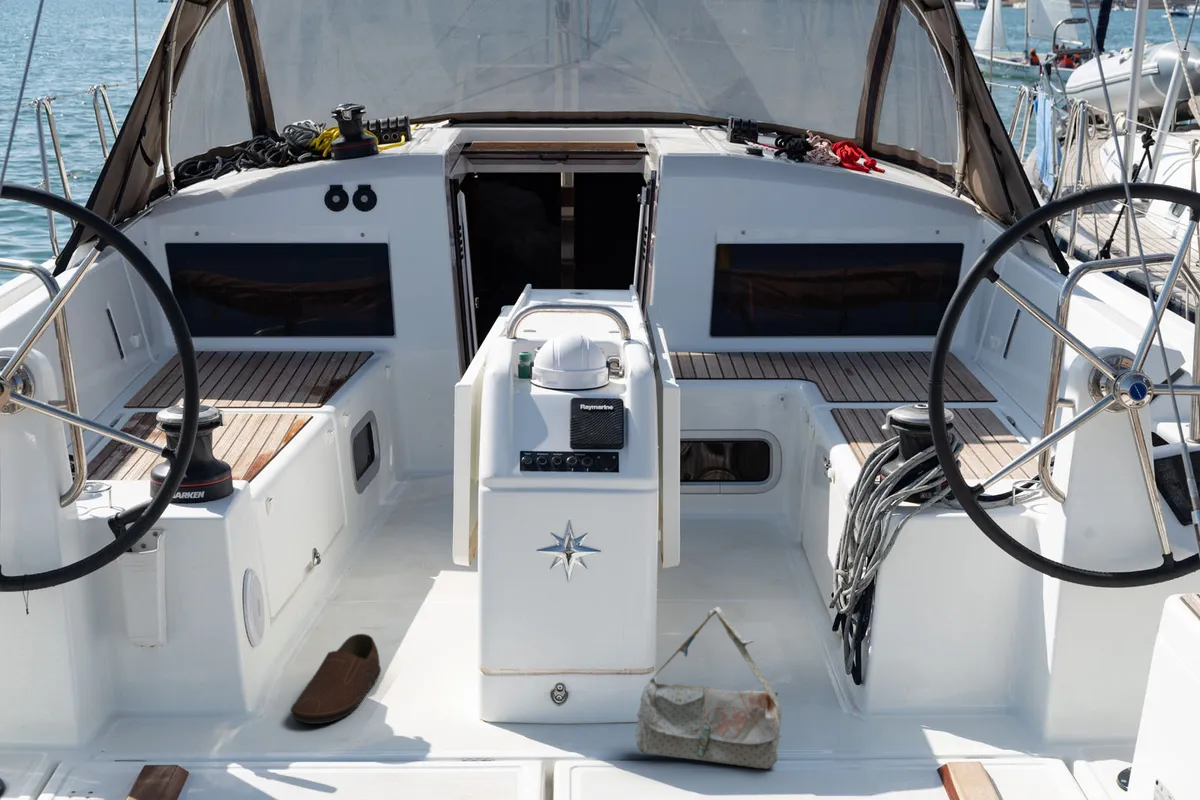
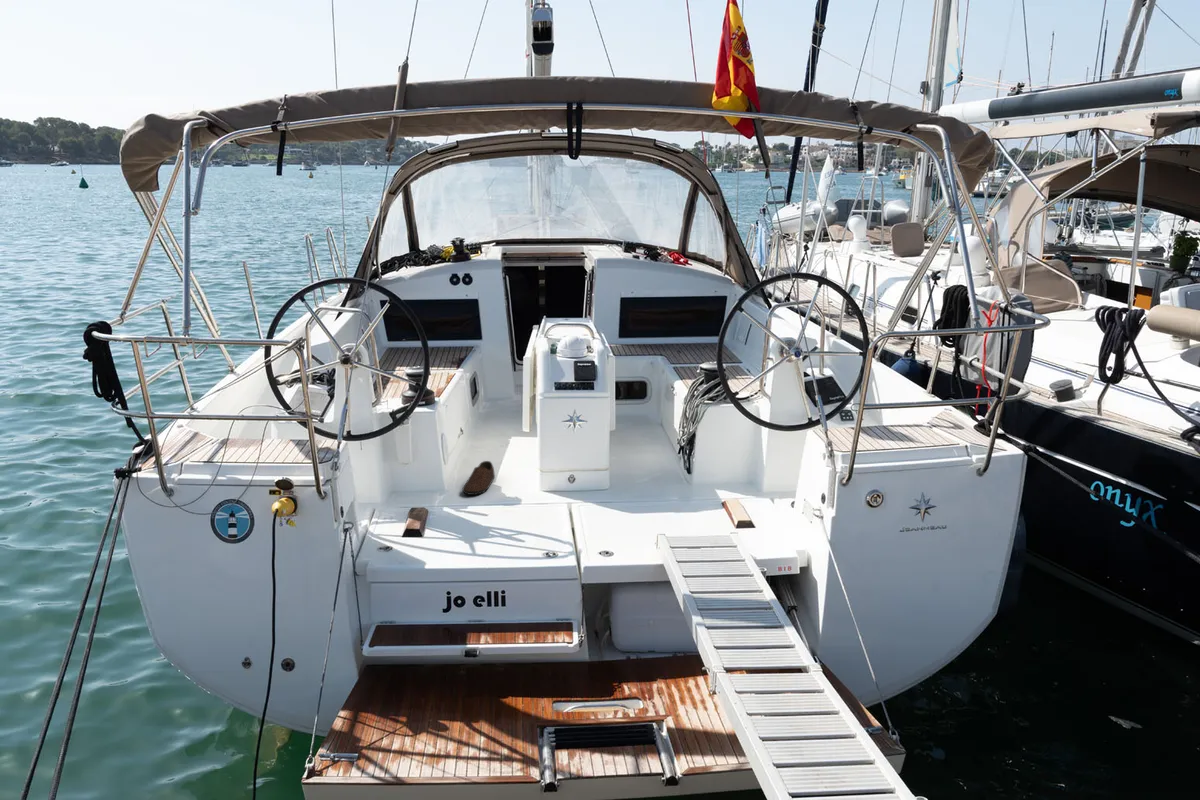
bag: present [636,607,781,769] -> none [604,440,662,503]

